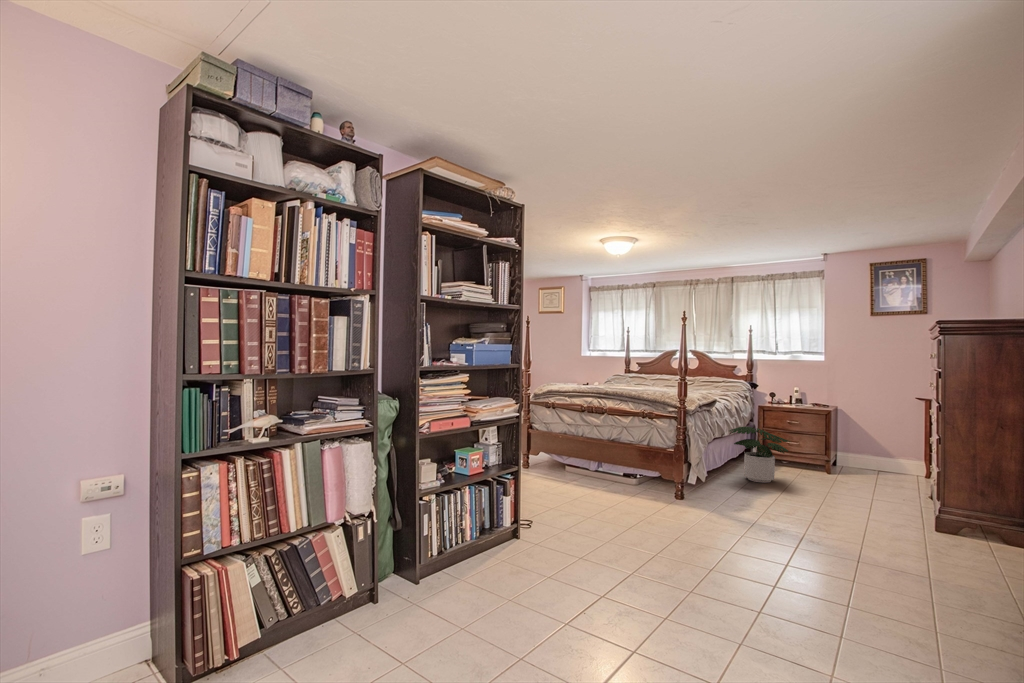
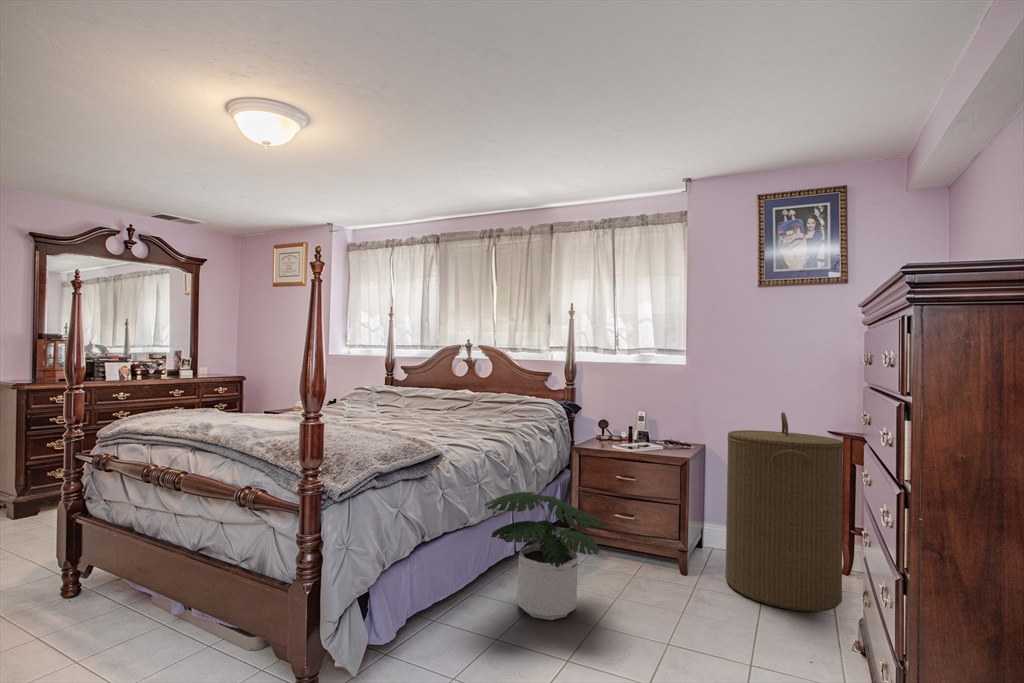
laundry hamper: none [852,388,920,487] -> present [726,412,844,612]

